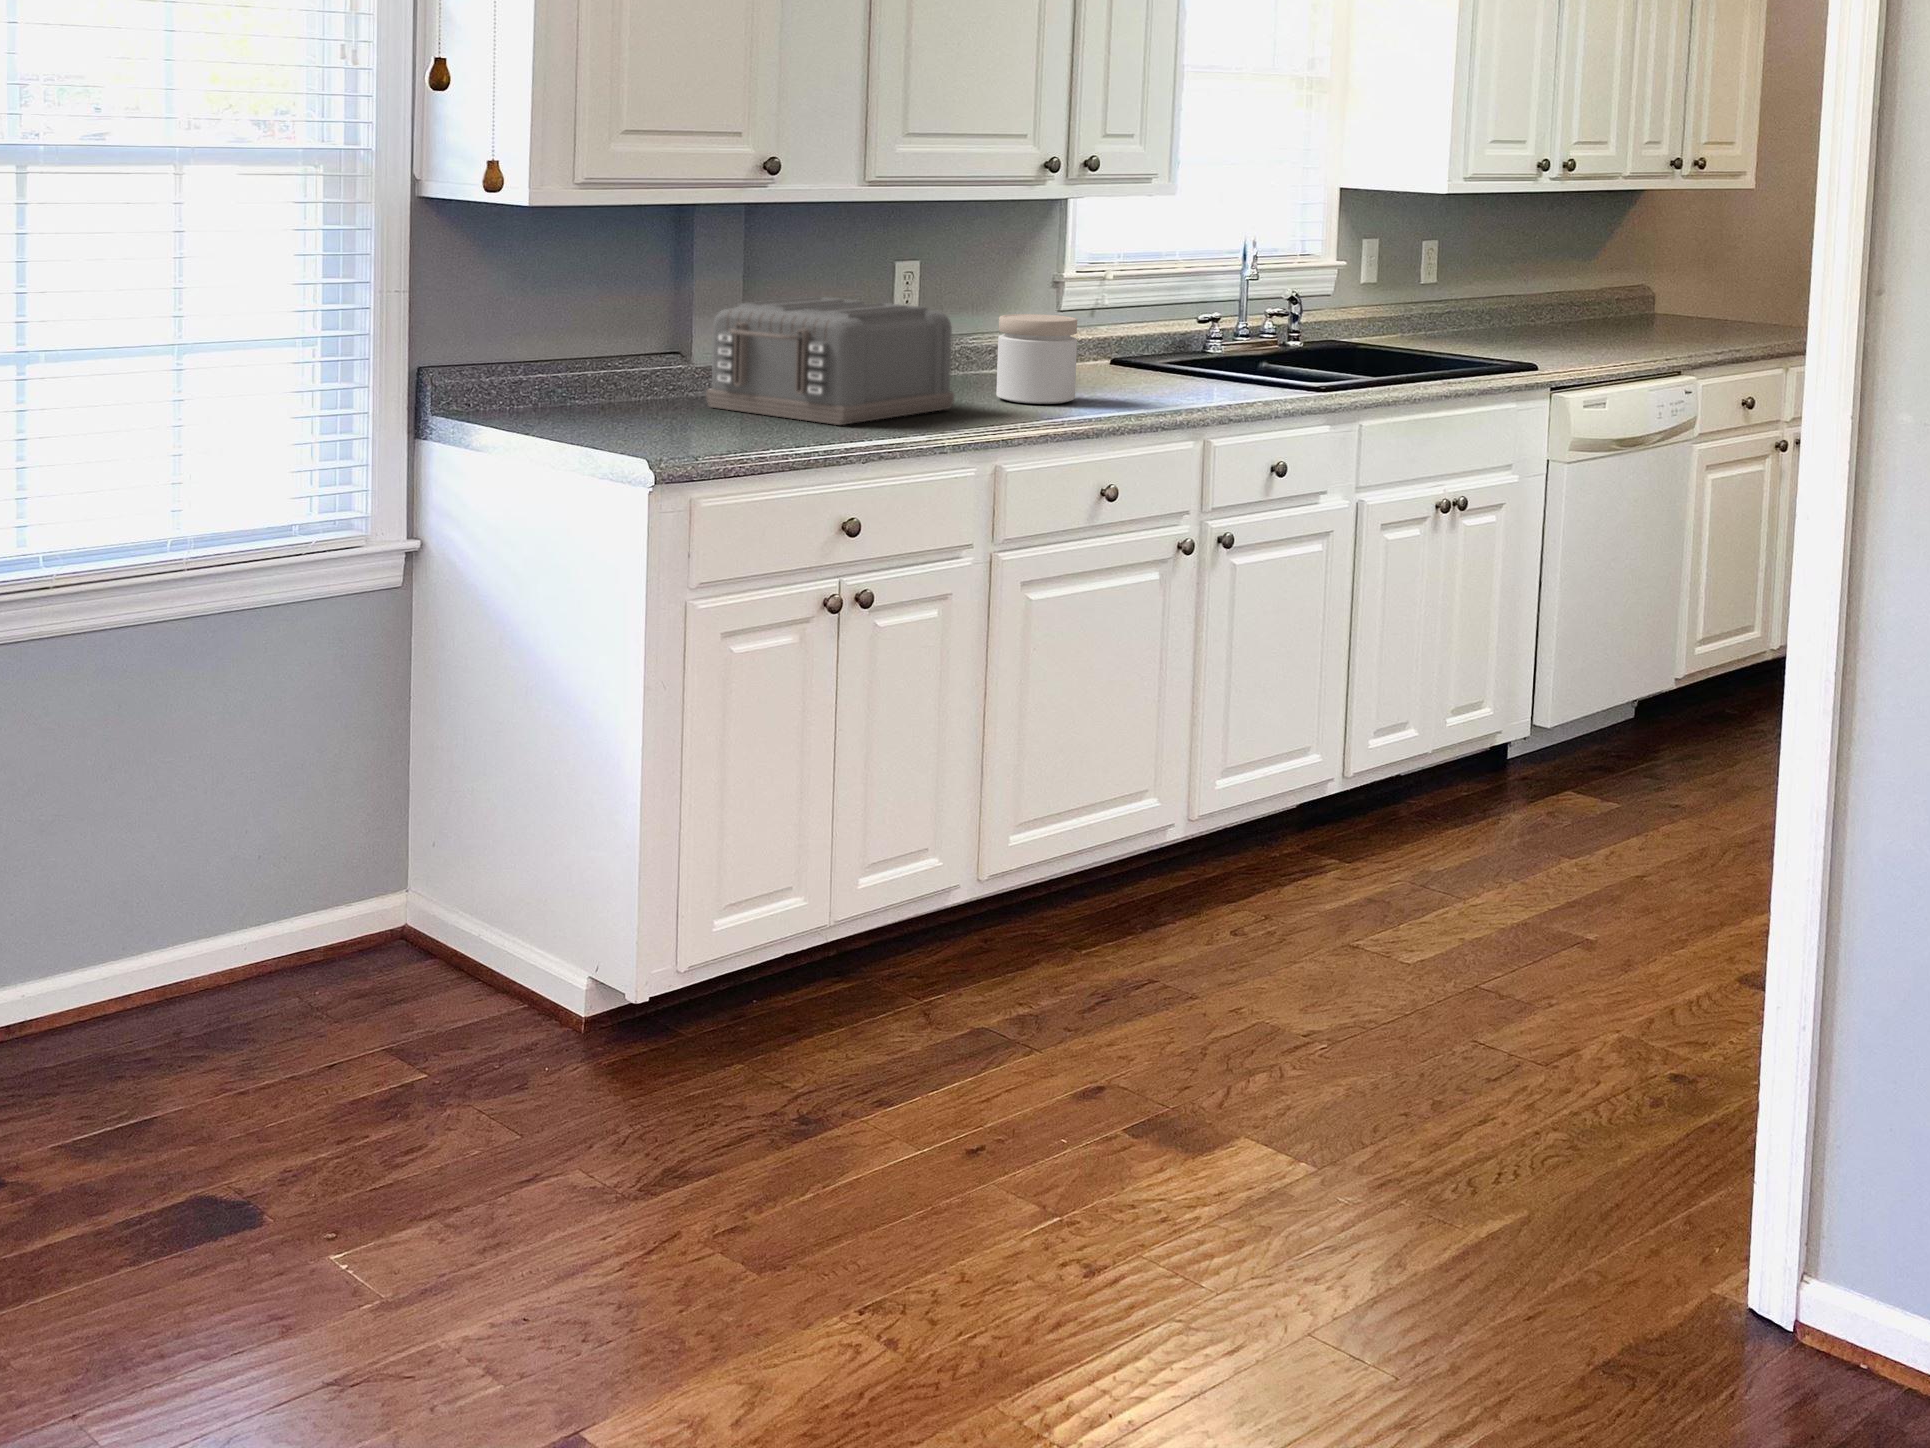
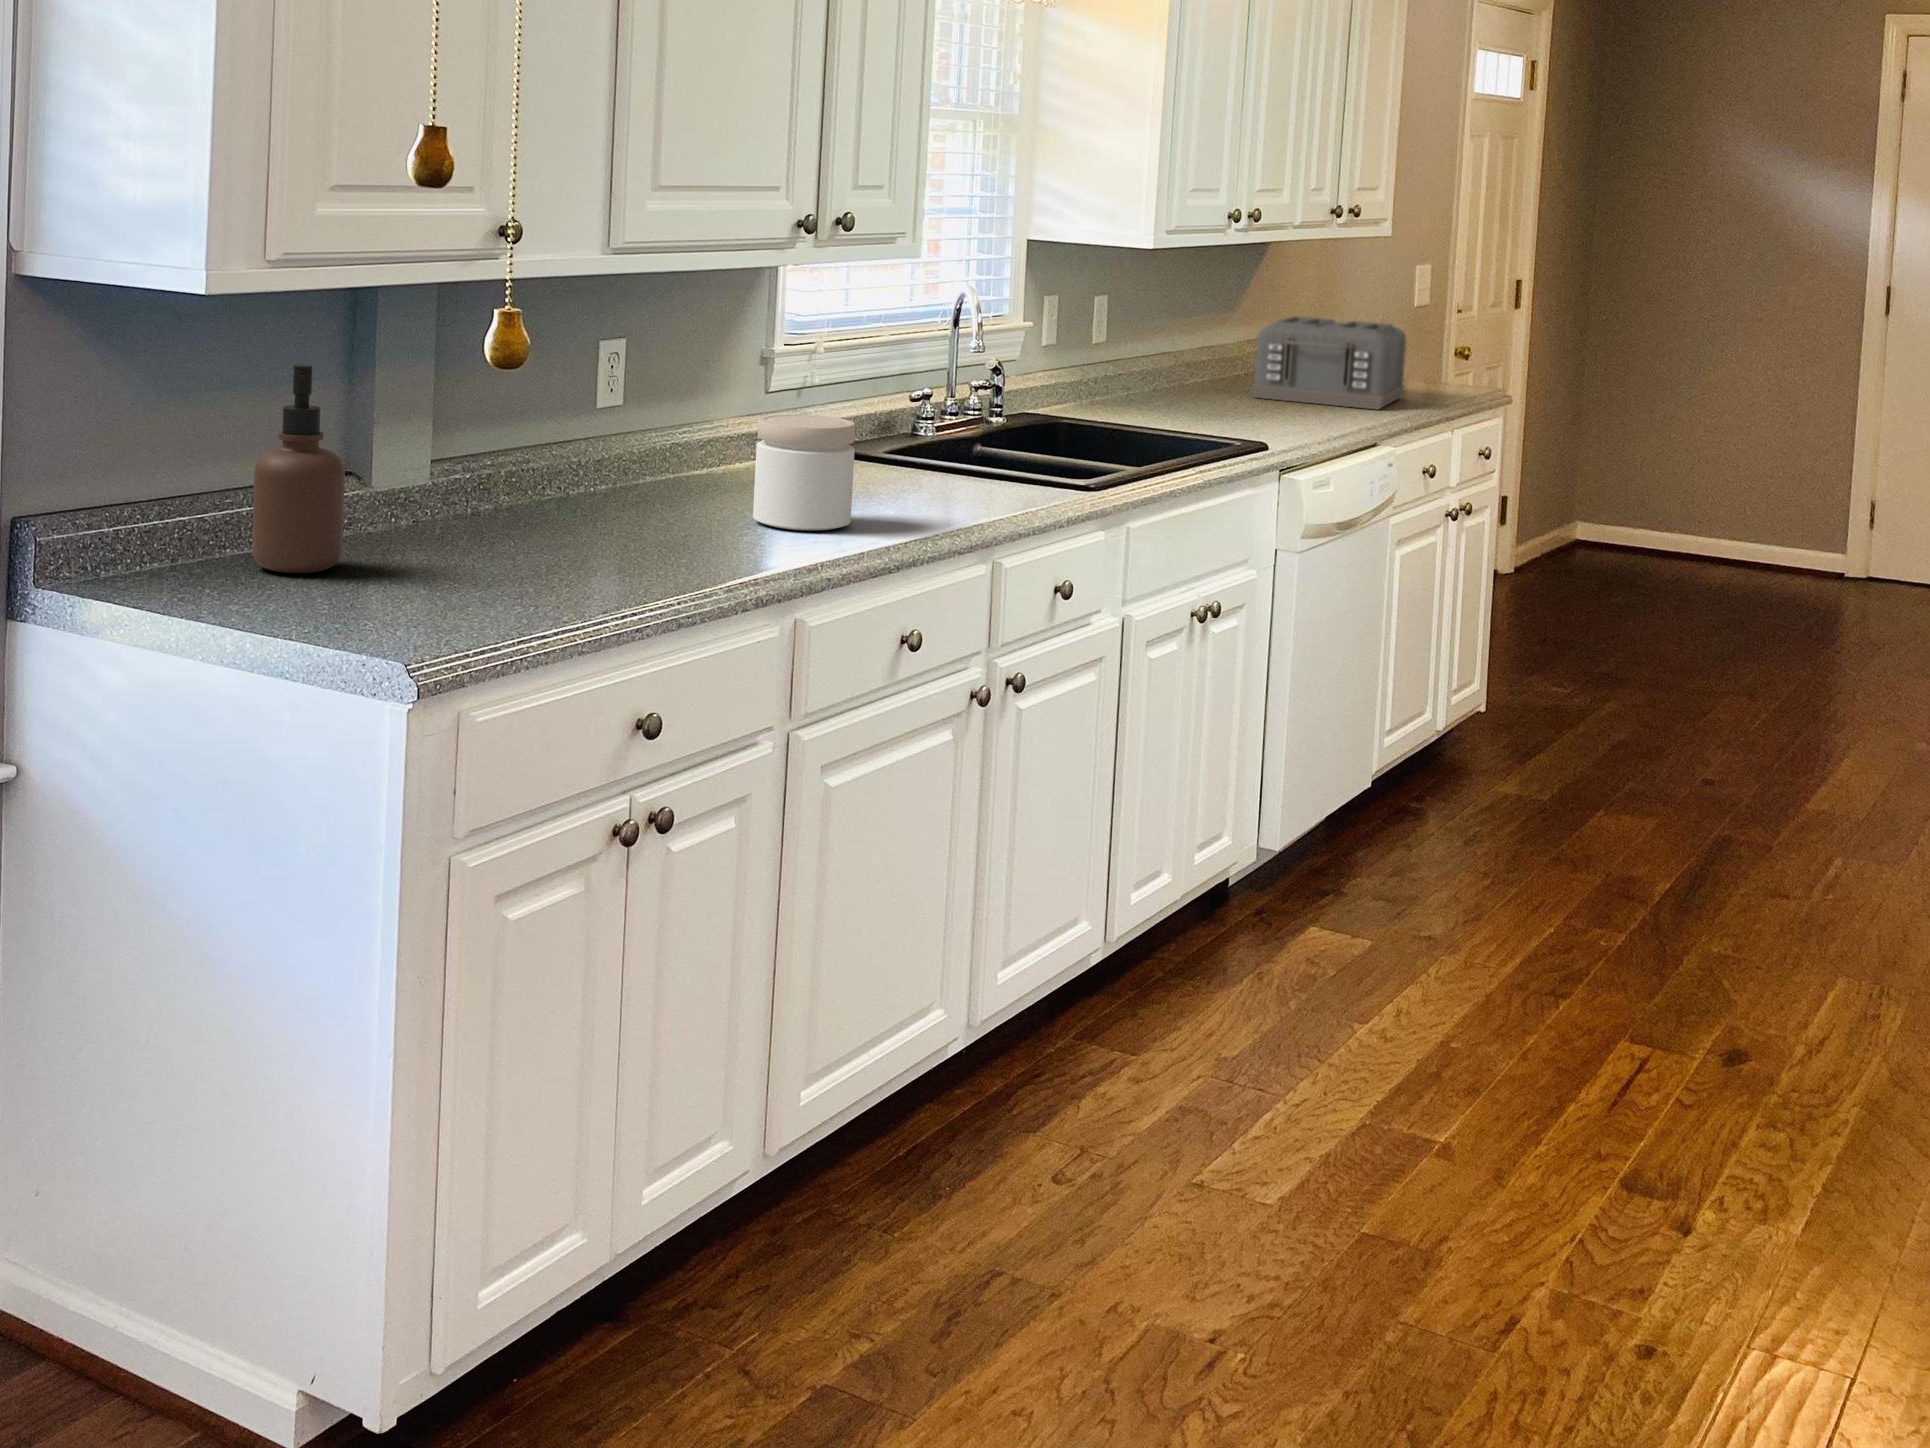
soap dispenser: none [584,262,649,413] -> present [252,365,345,573]
toaster: present [707,297,954,425] -> present [1252,316,1406,410]

